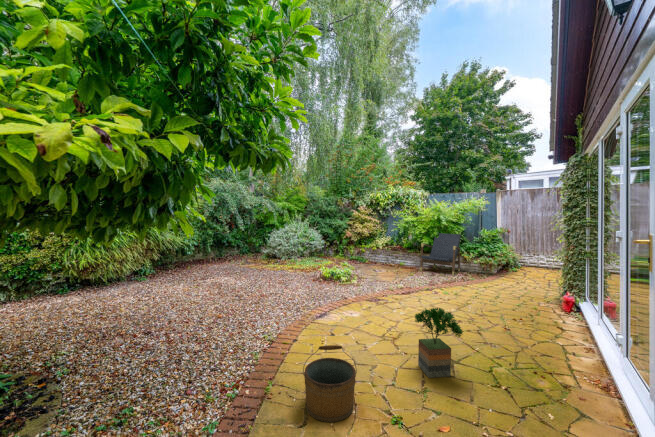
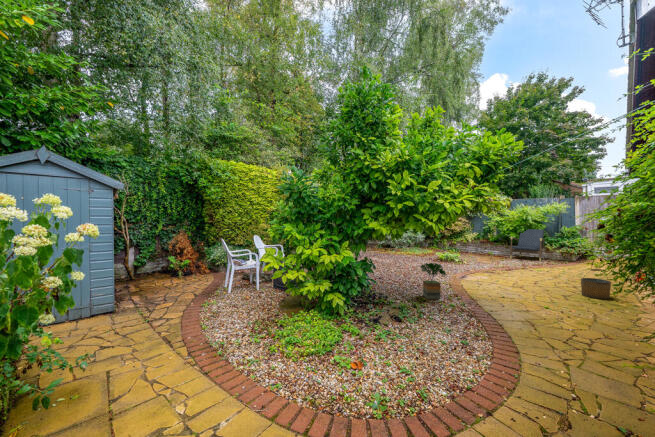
potted tree: present [415,308,463,378] -> present [421,263,446,299]
bucket: present [303,345,357,422] -> present [581,269,611,299]

